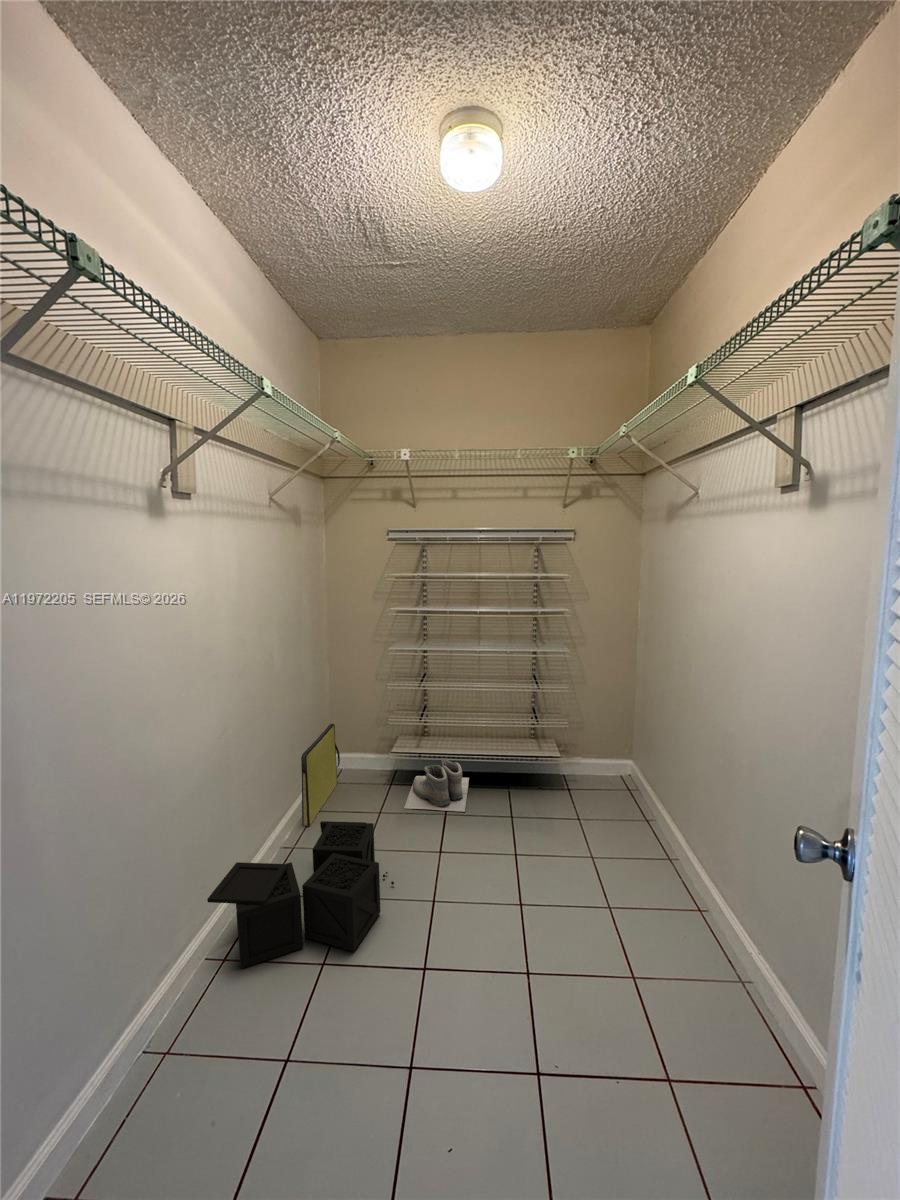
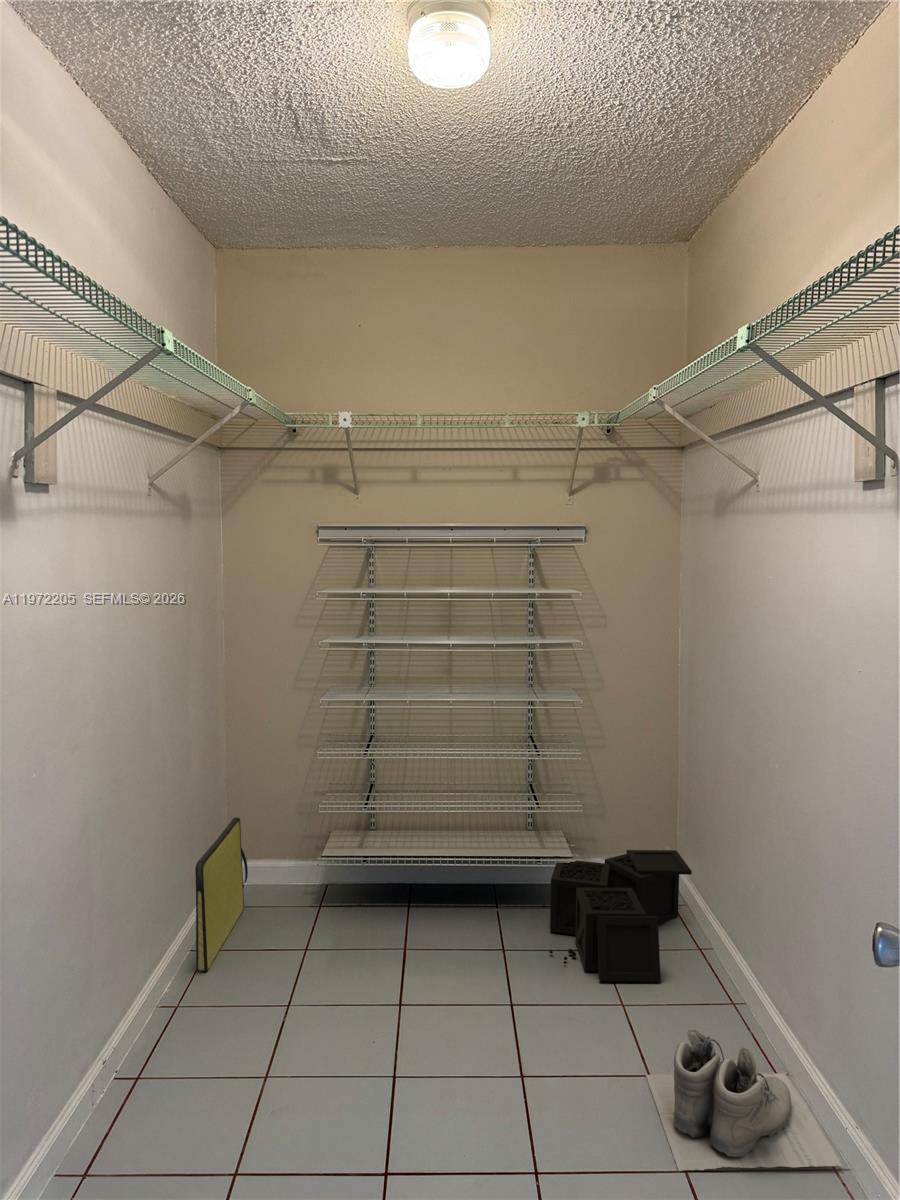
boots: present [404,758,469,812] -> present [646,1029,842,1171]
storage bin: present [207,821,394,969] -> present [550,850,692,981]

